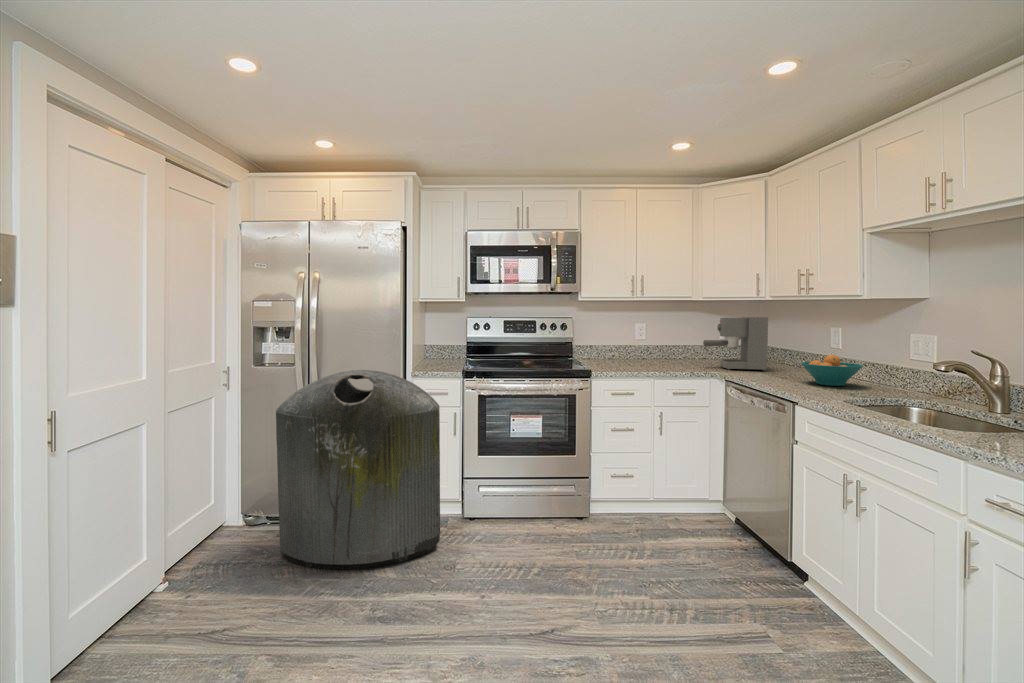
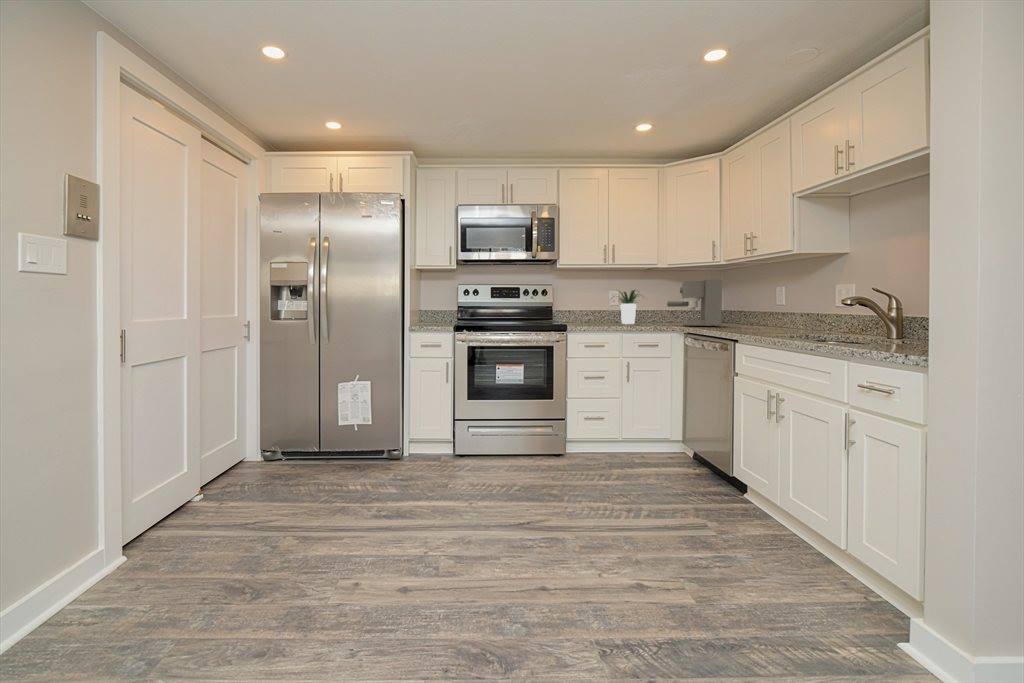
potted plant: none [635,324,681,363] -> present [612,290,643,324]
fruit bowl: present [801,355,863,386] -> none [745,305,796,331]
trash can: present [276,370,440,570] -> none [292,320,435,488]

